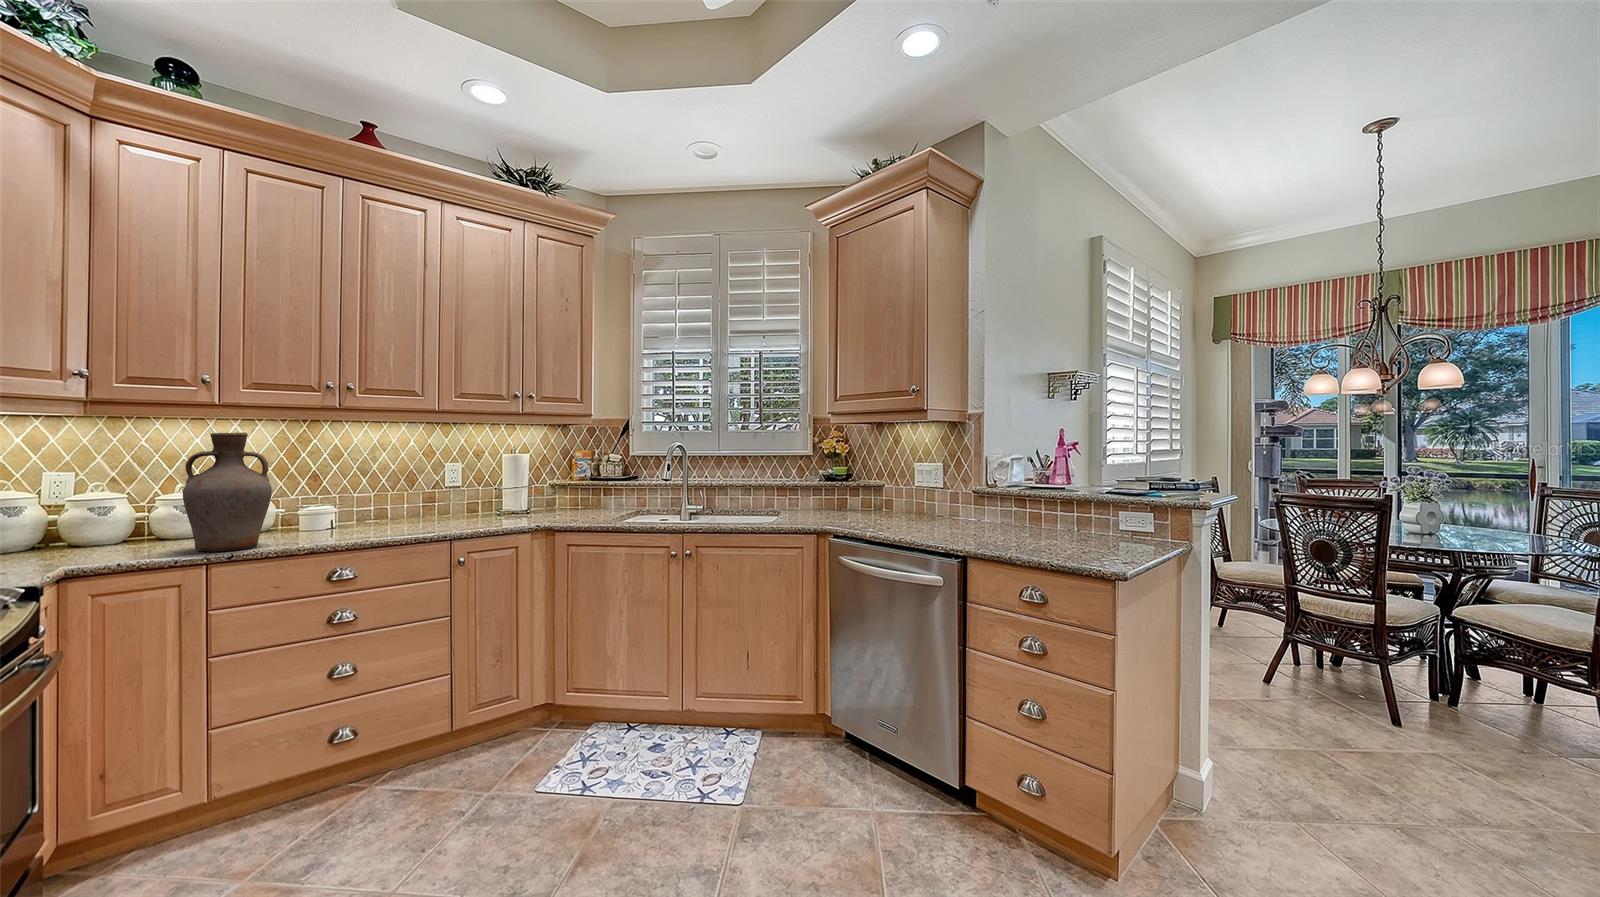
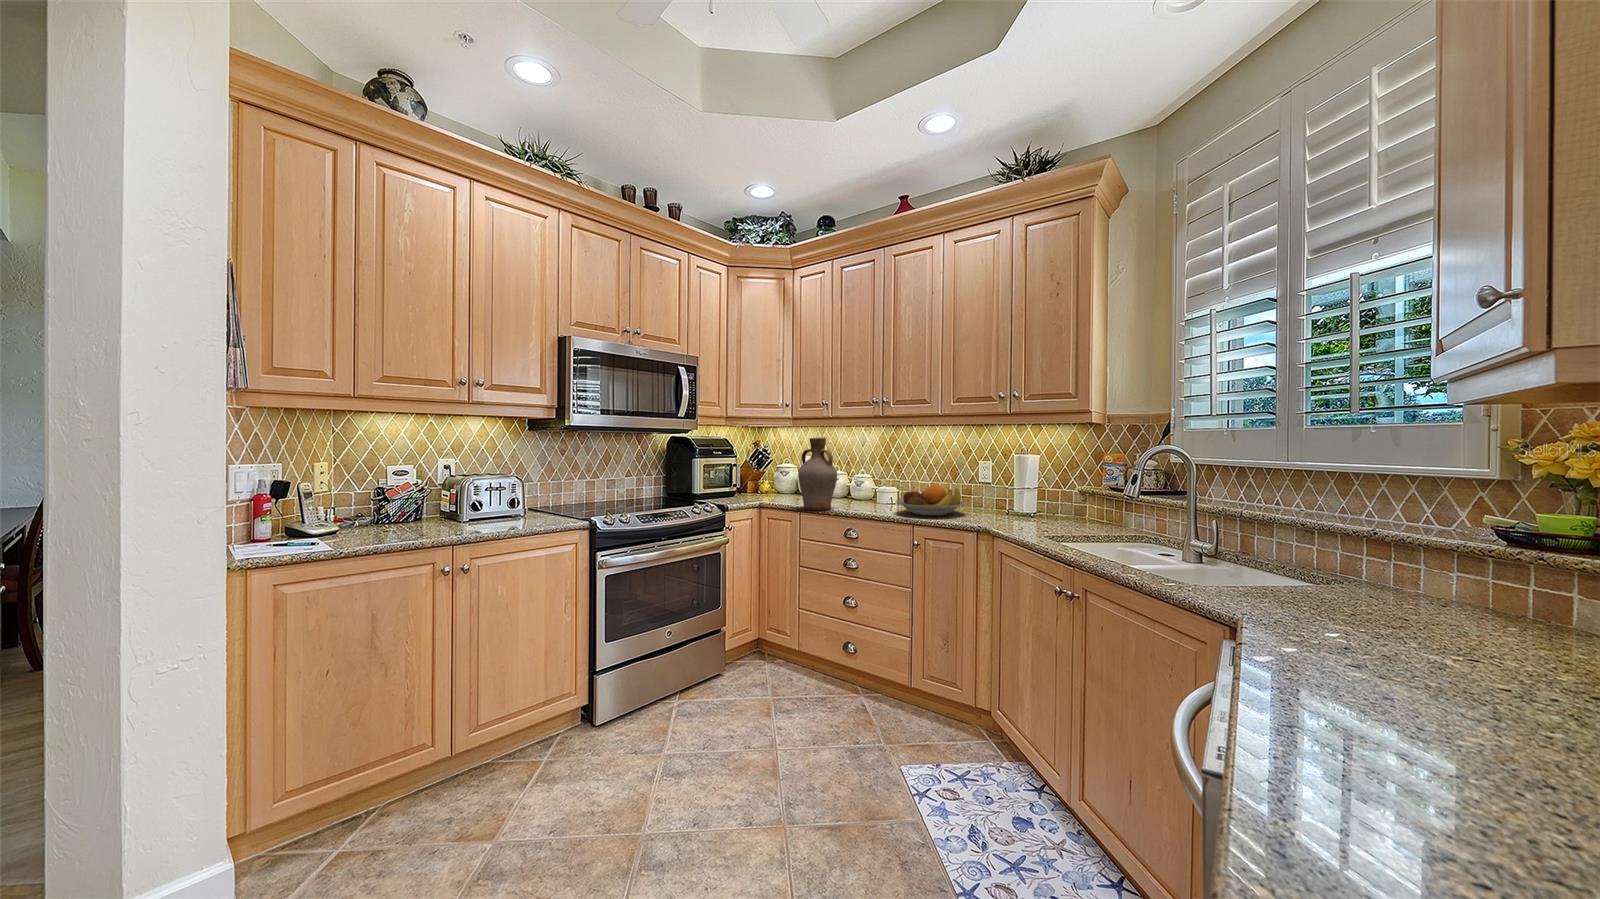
fruit bowl: none [376,491,472,528] -> present [896,485,965,516]

